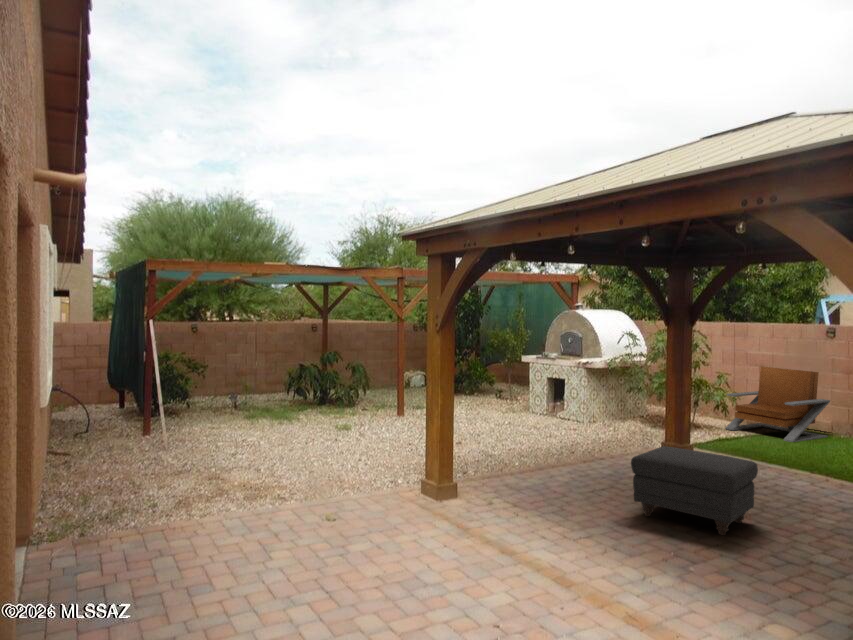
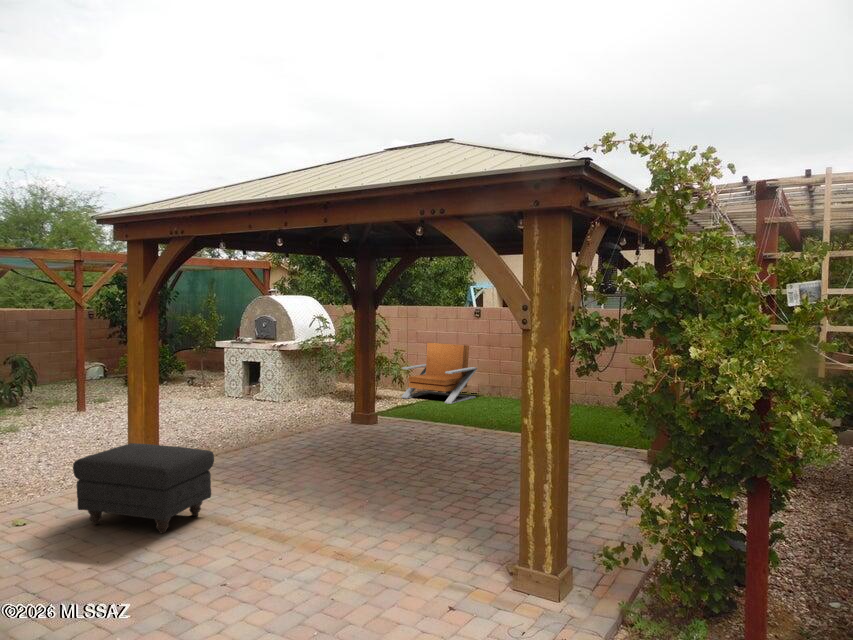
ottoman: present [631,446,758,535] -> present [73,443,214,533]

